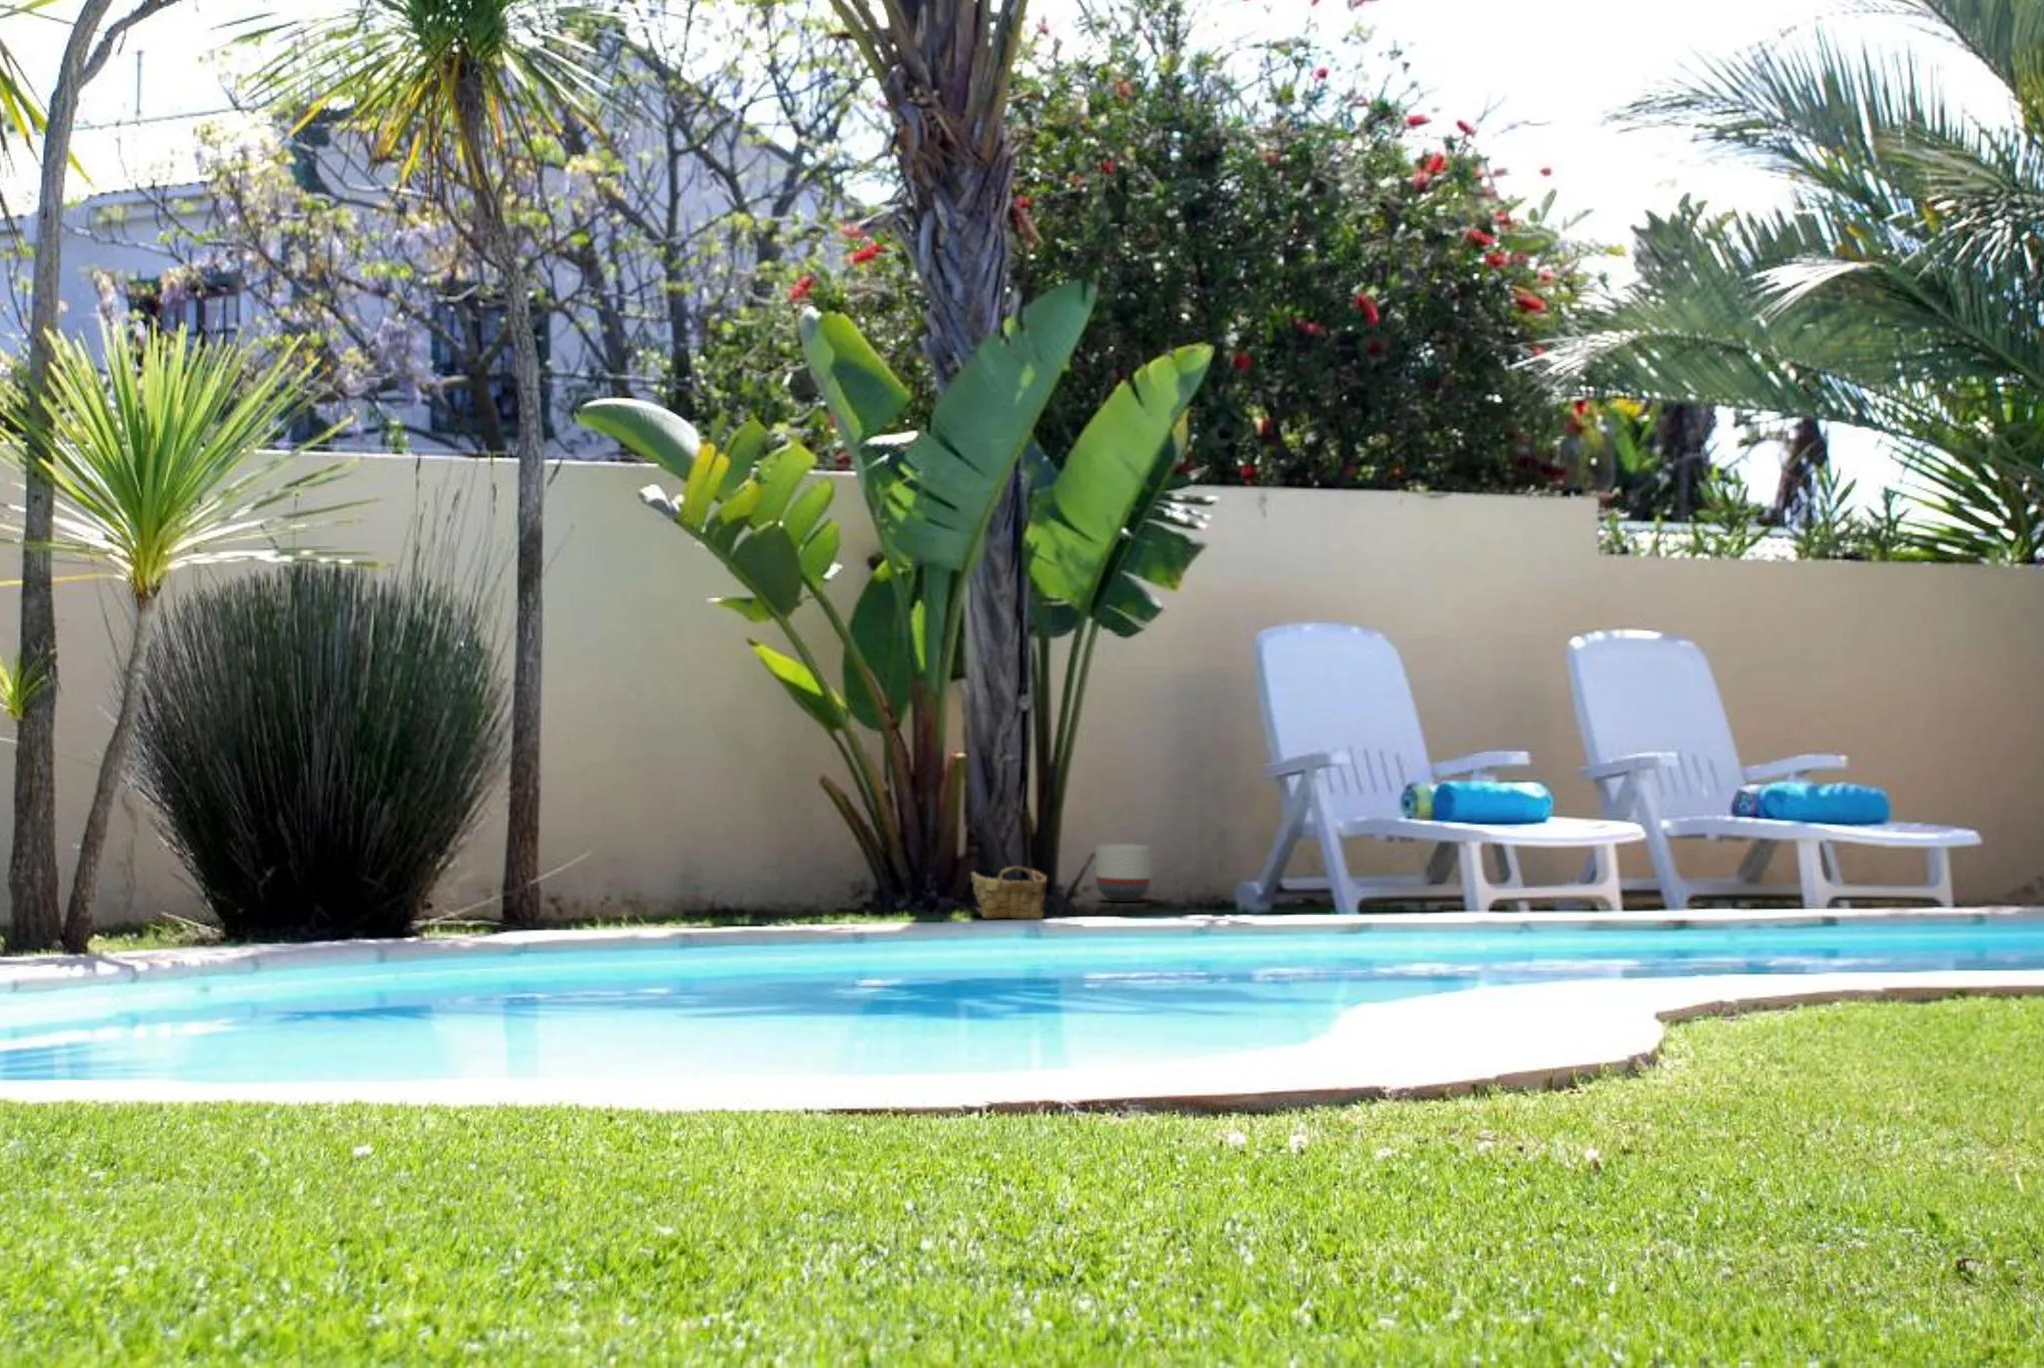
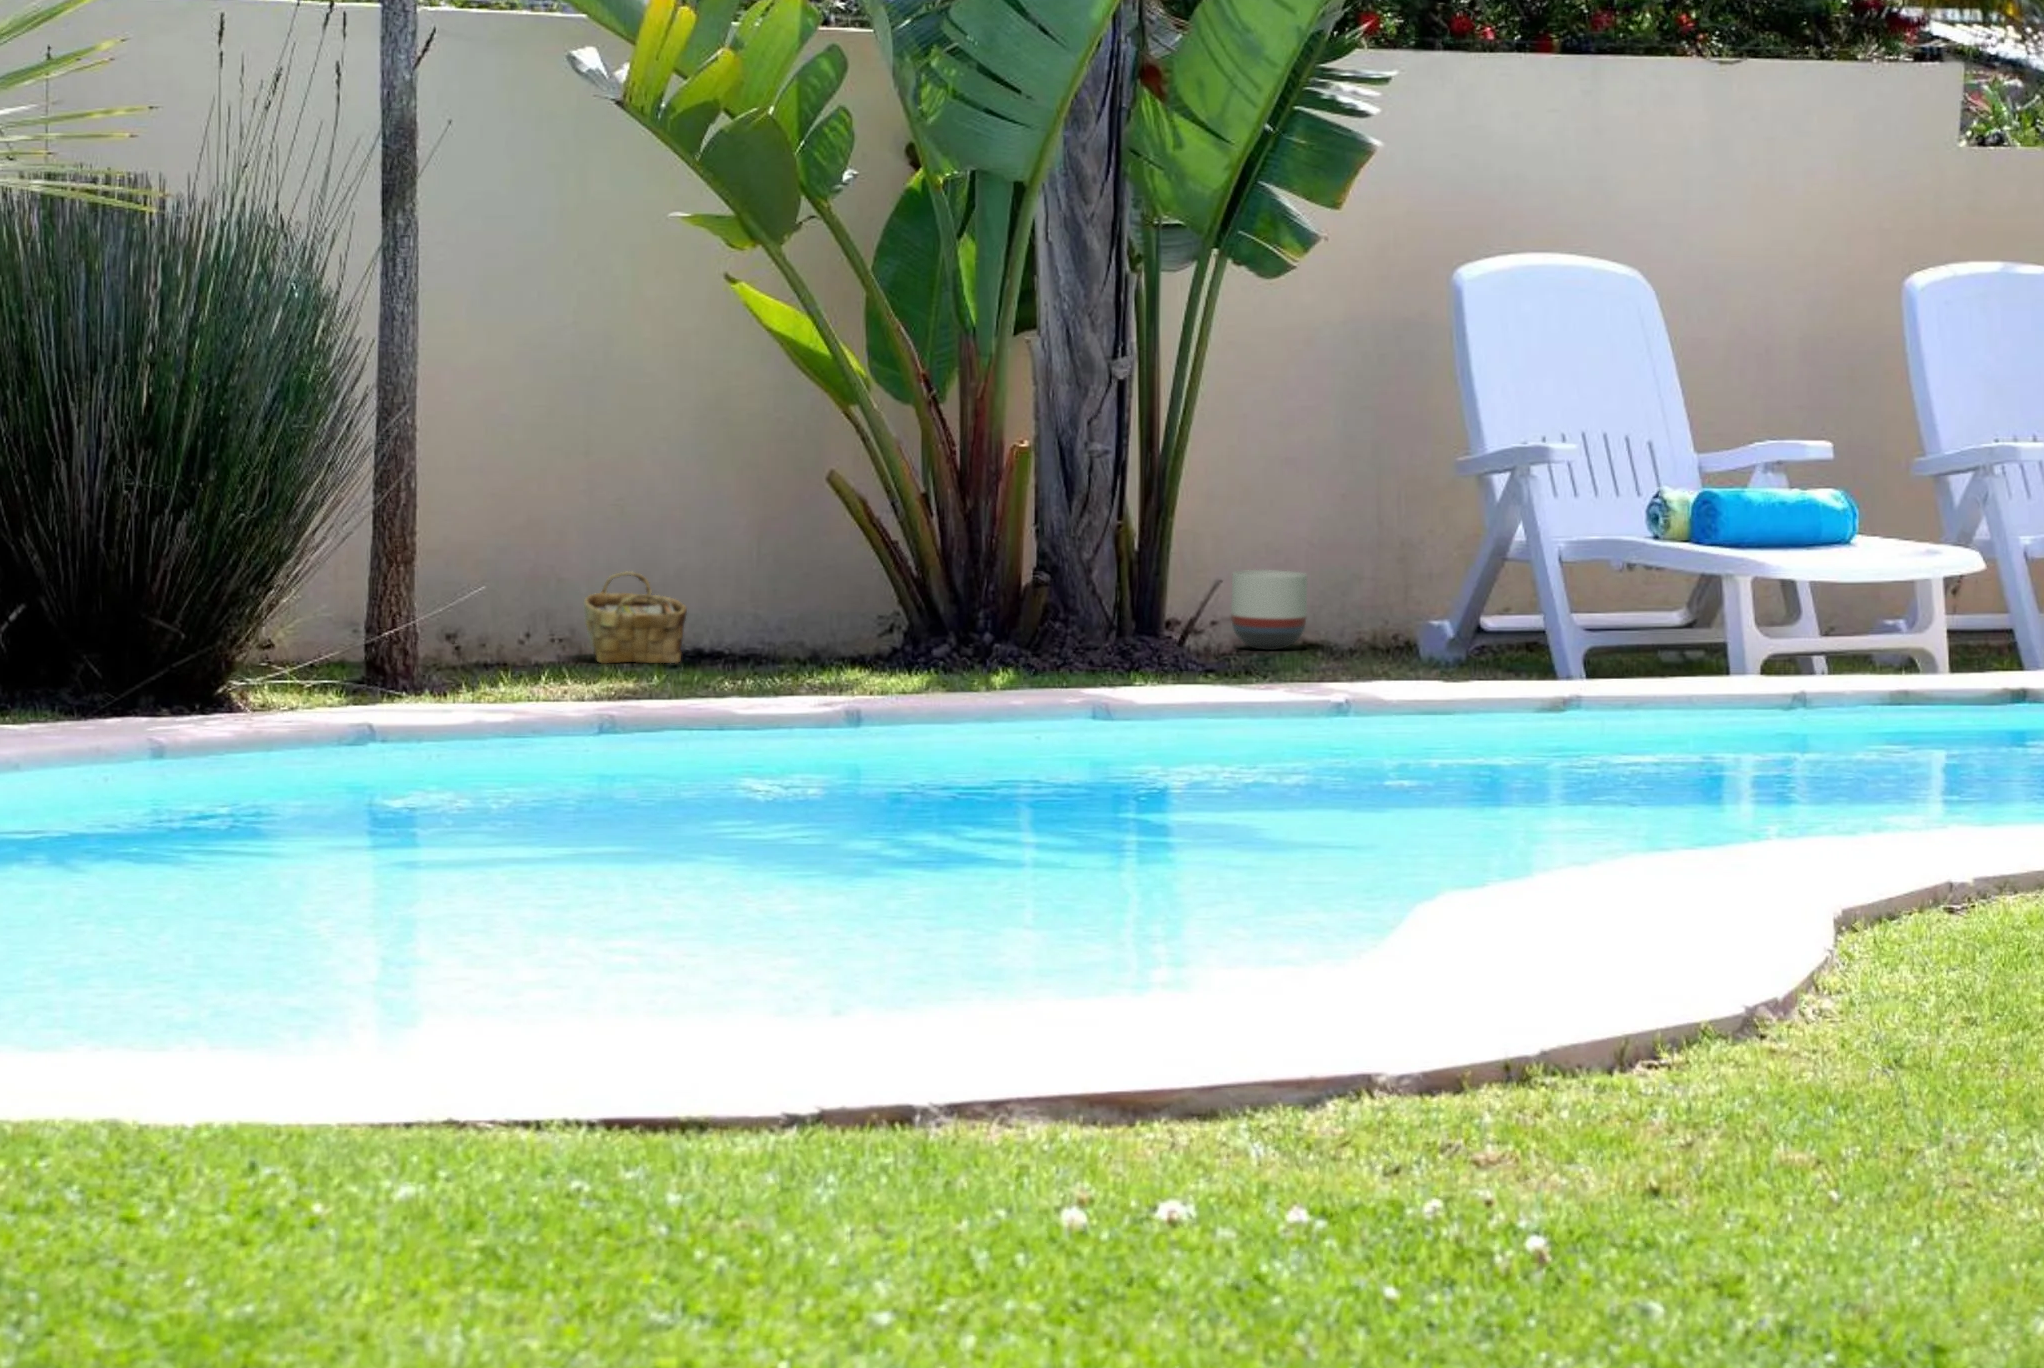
woven basket: present [971,866,1047,919] -> present [584,571,687,664]

